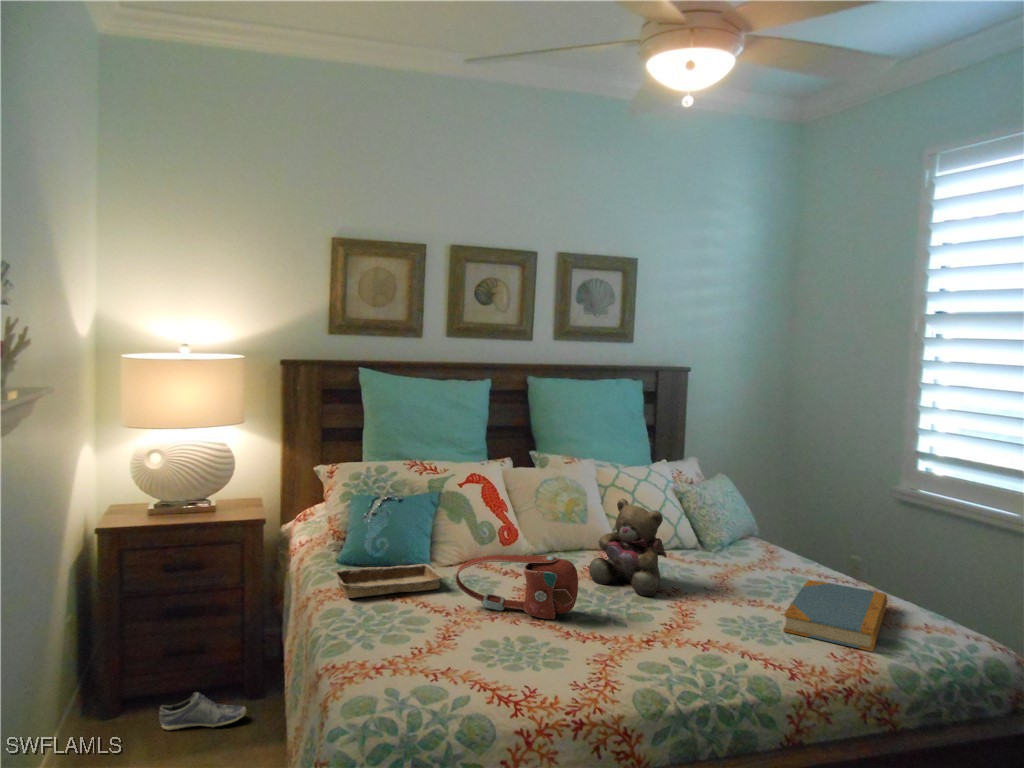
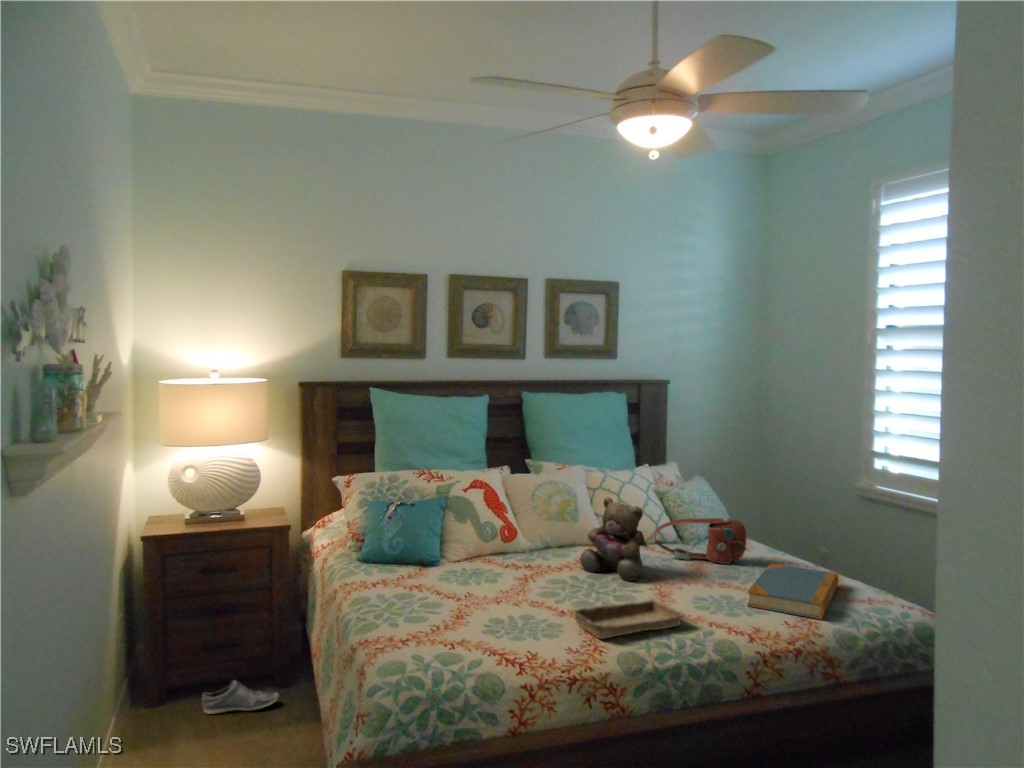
handbag: present [456,555,578,619] -> present [654,518,746,564]
tray: present [333,564,443,598] -> present [572,599,683,639]

